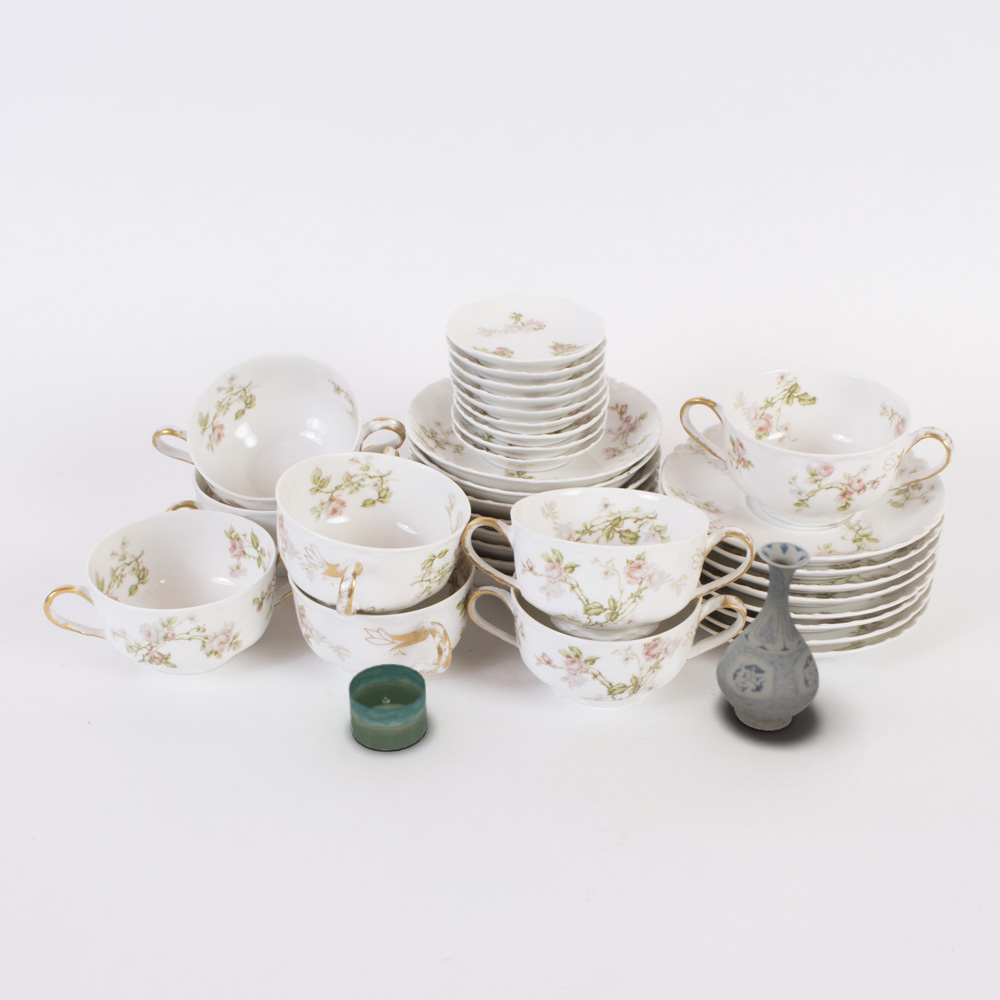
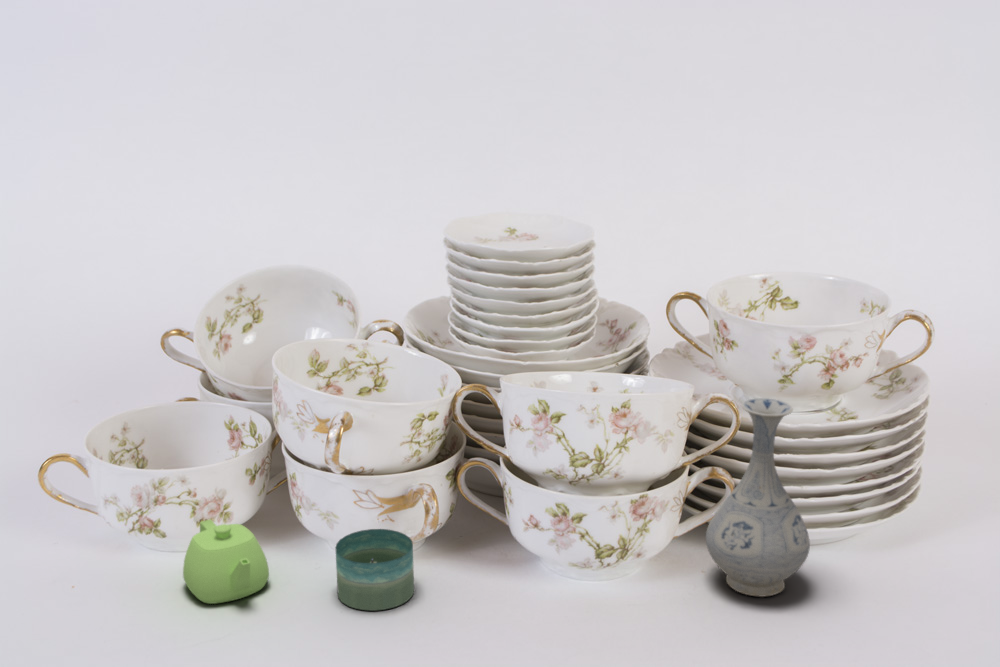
teapot: none [197,652,282,743] -> present [183,520,269,604]

